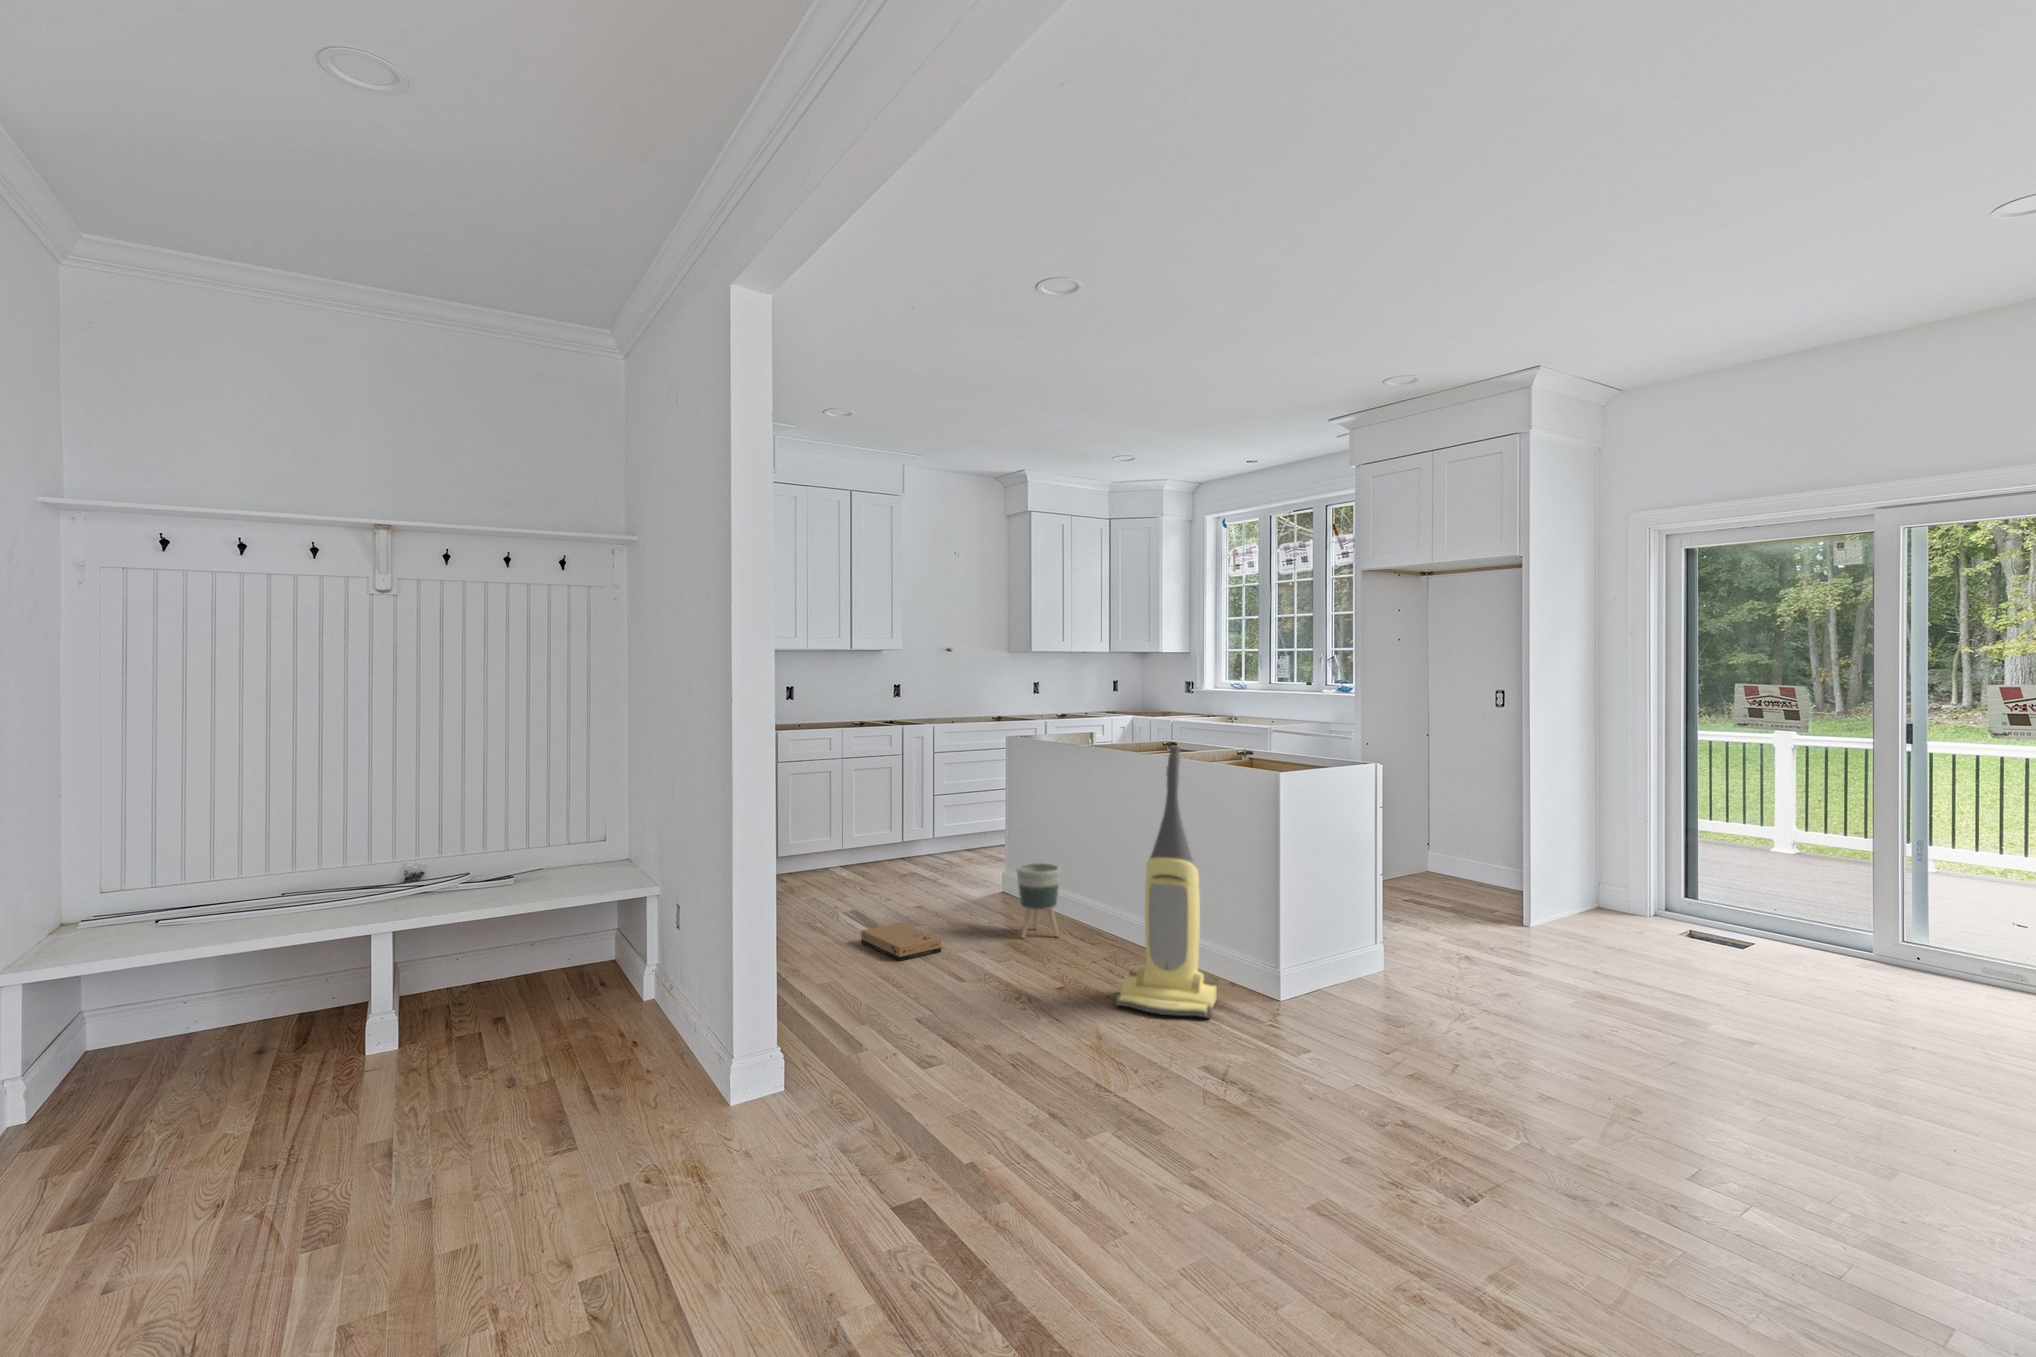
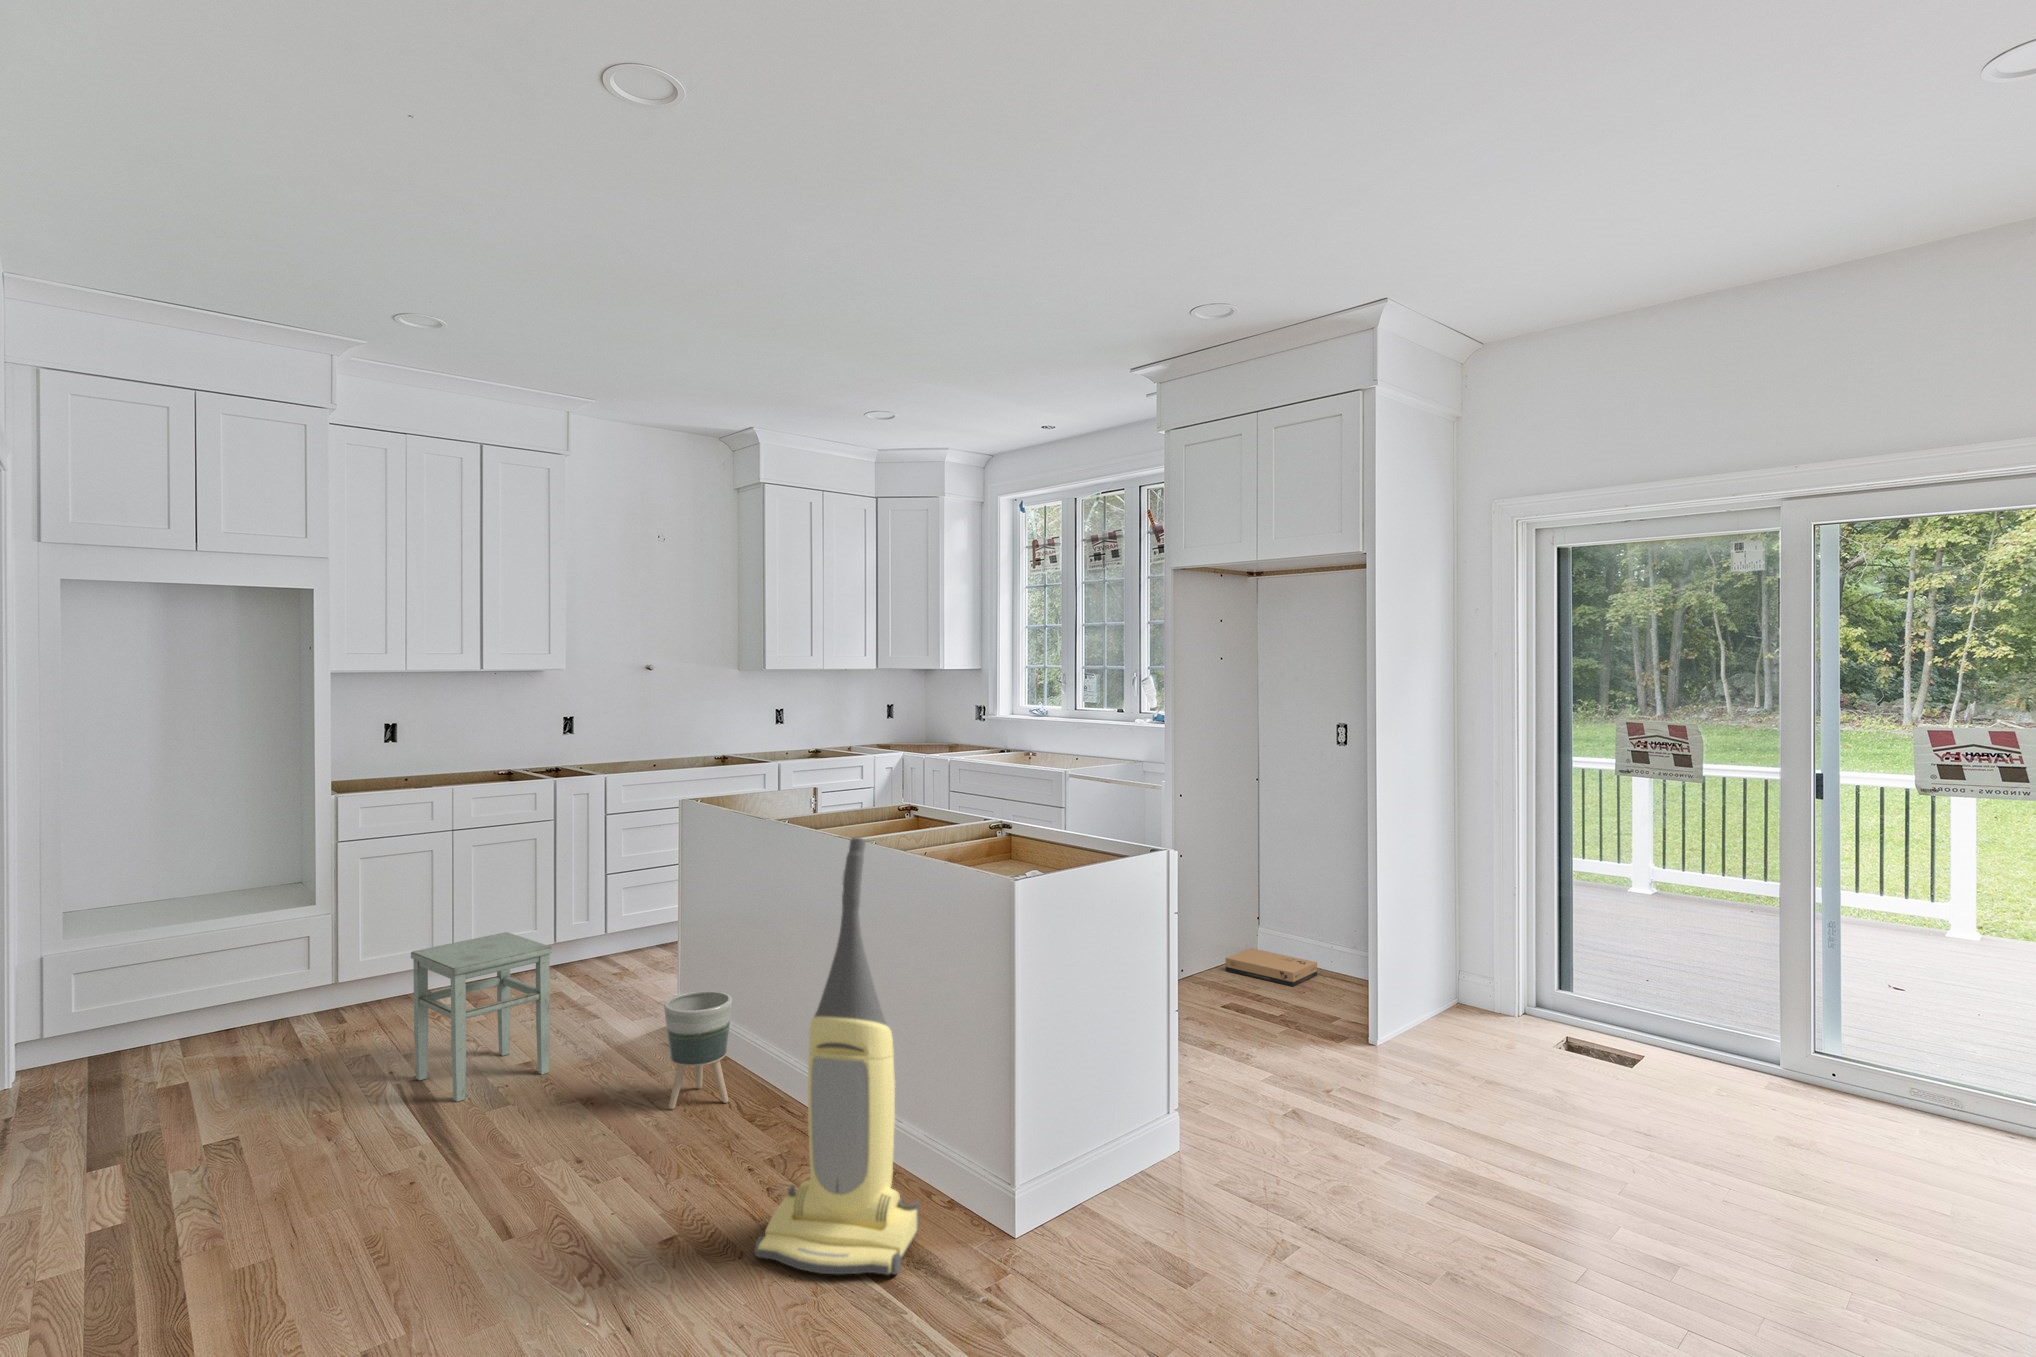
stool: none [843,824,932,929] -> present [411,932,552,1102]
cardboard box: present [861,923,941,961] -> present [1226,948,1317,986]

